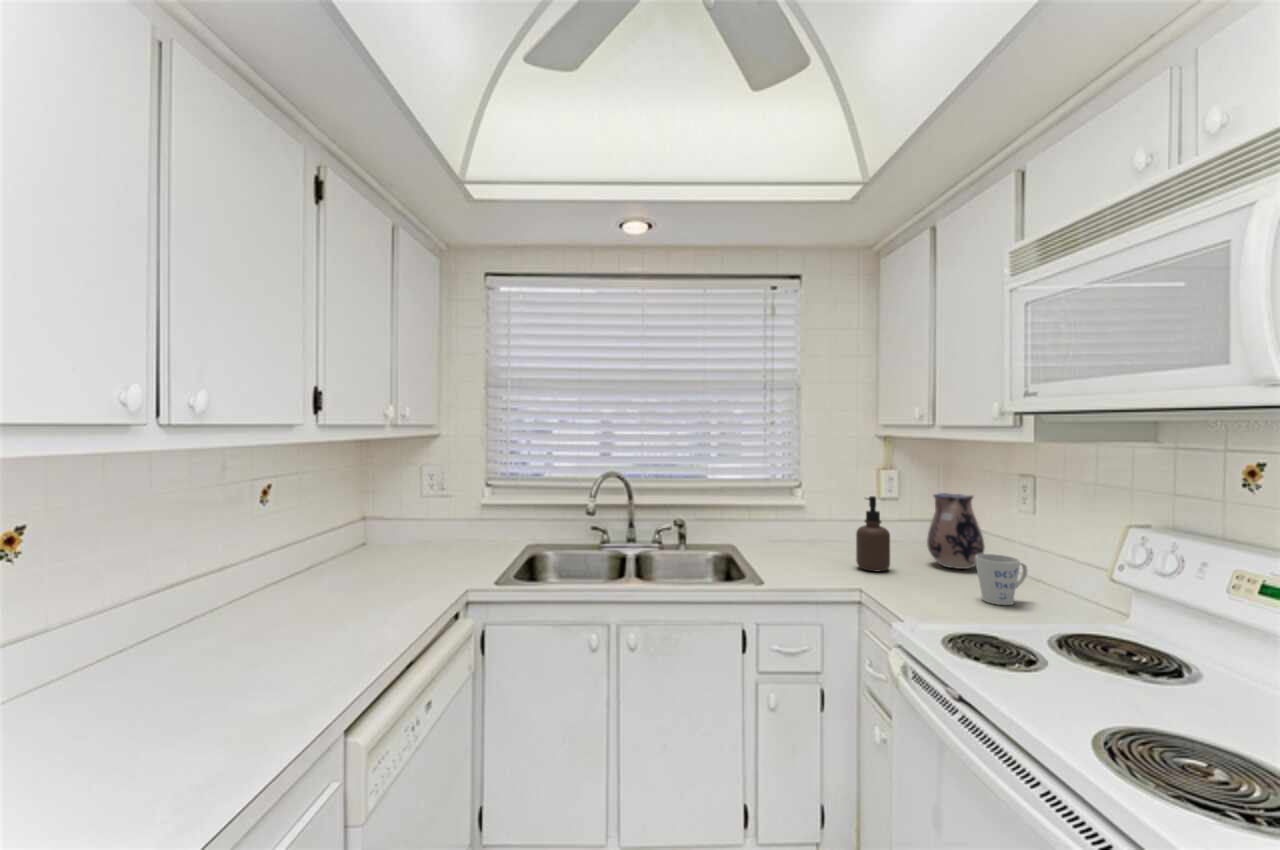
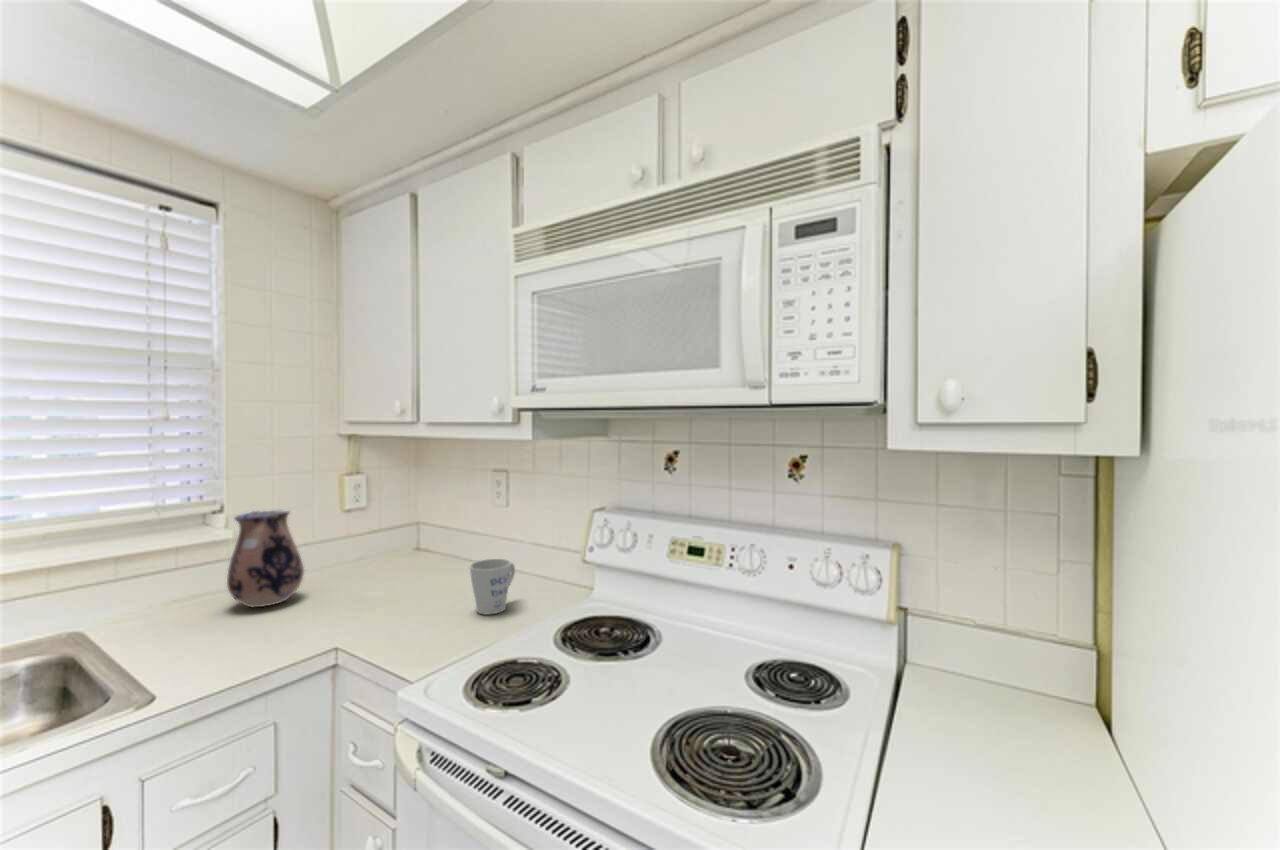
ceramic pitcher: present [927,493,985,569] -> present [227,510,304,607]
soap dispenser: present [856,496,890,571] -> none [321,514,367,611]

